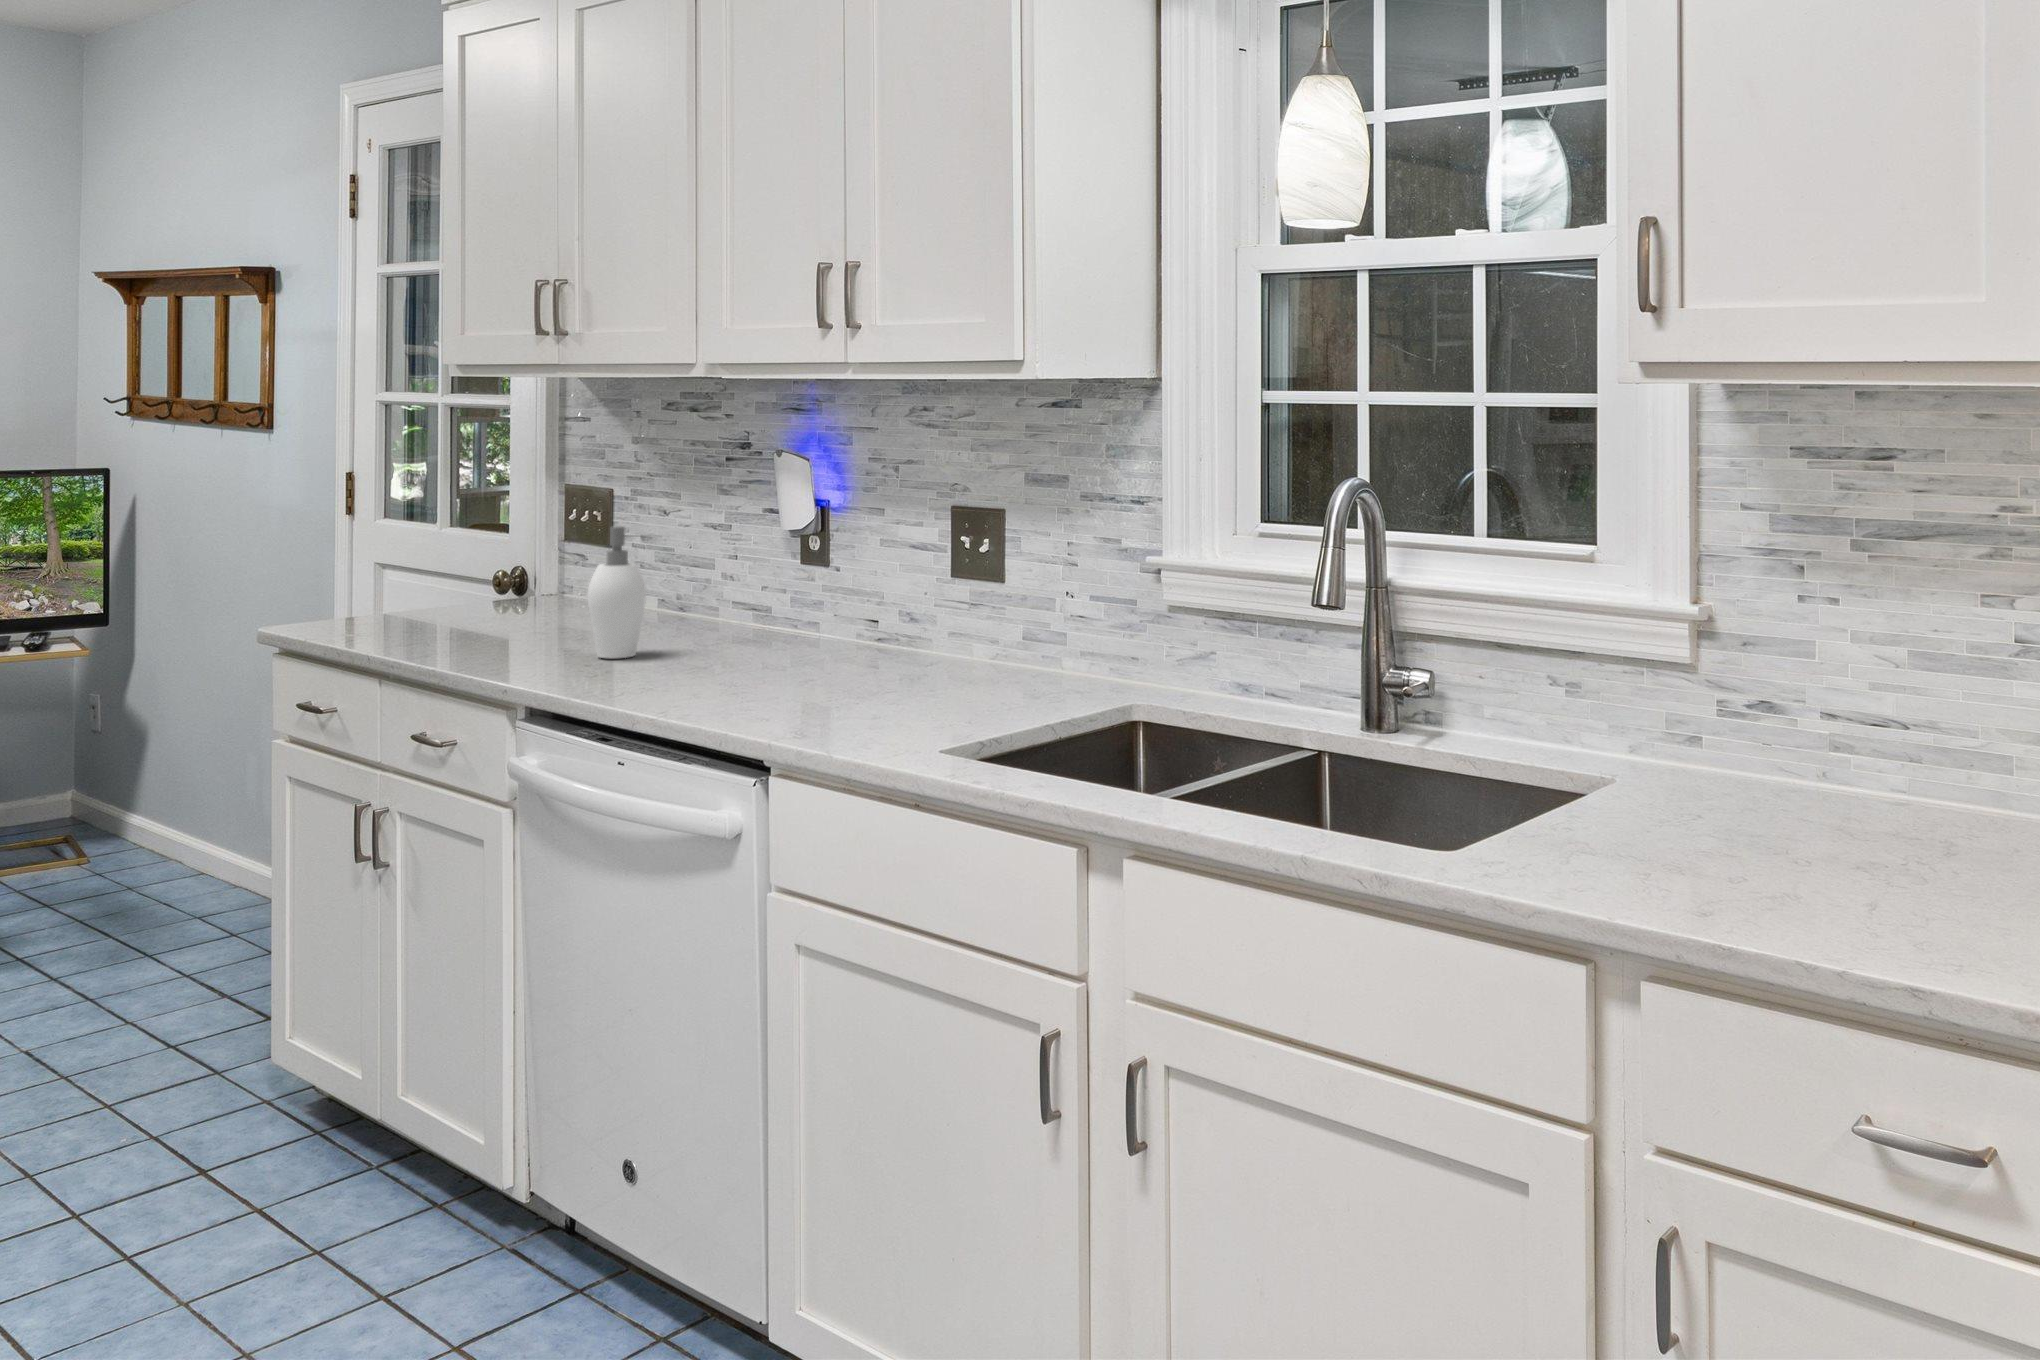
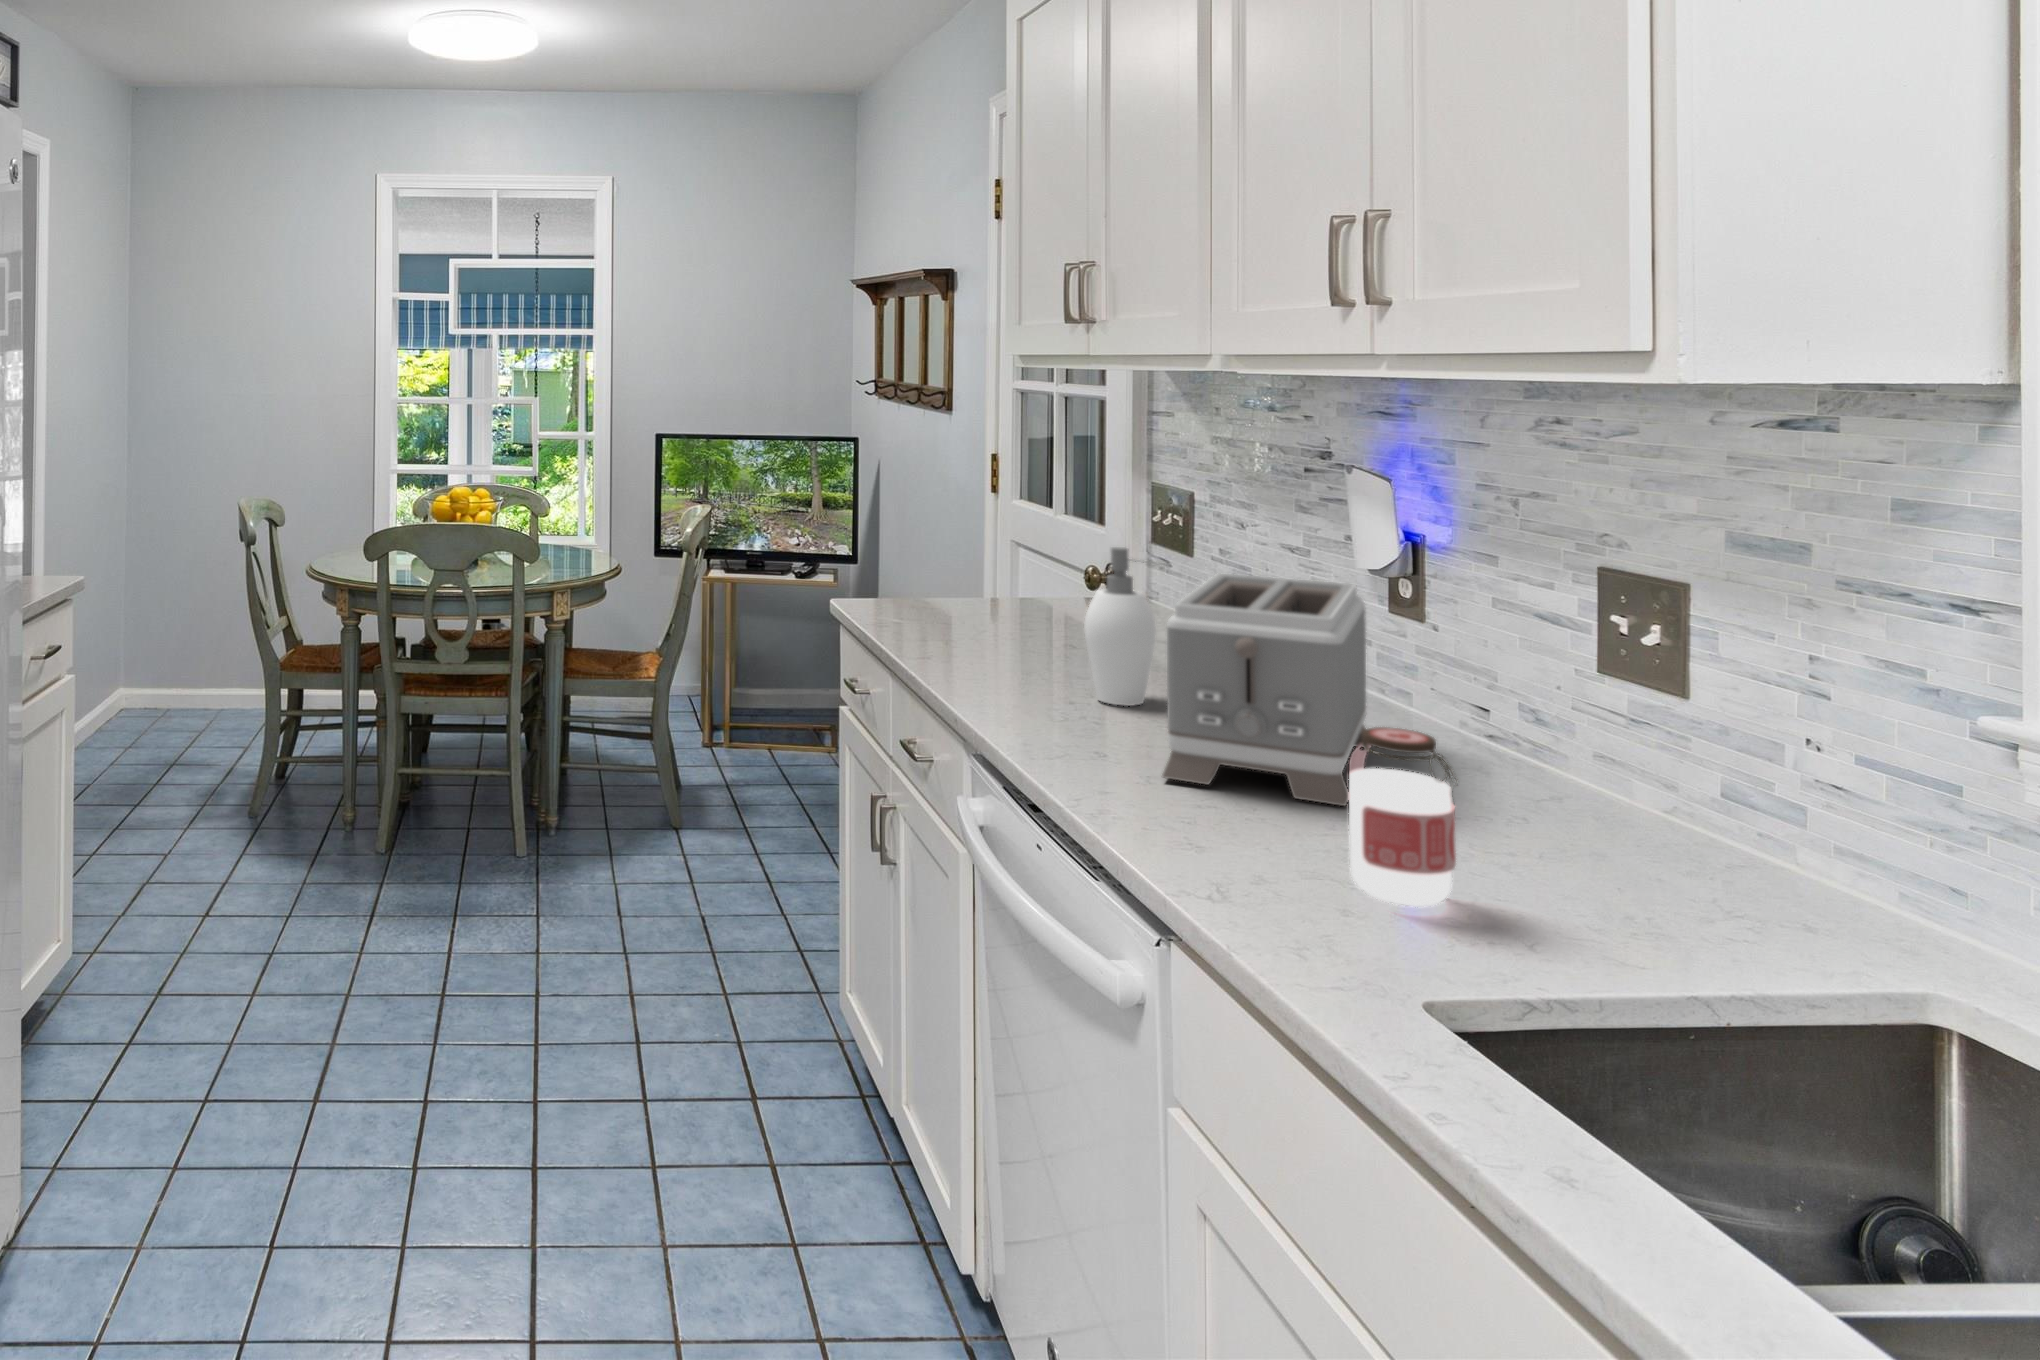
toaster: none [694,536,824,688] -> present [1162,573,1367,806]
jar: none [857,606,920,717] -> present [1349,727,1458,907]

